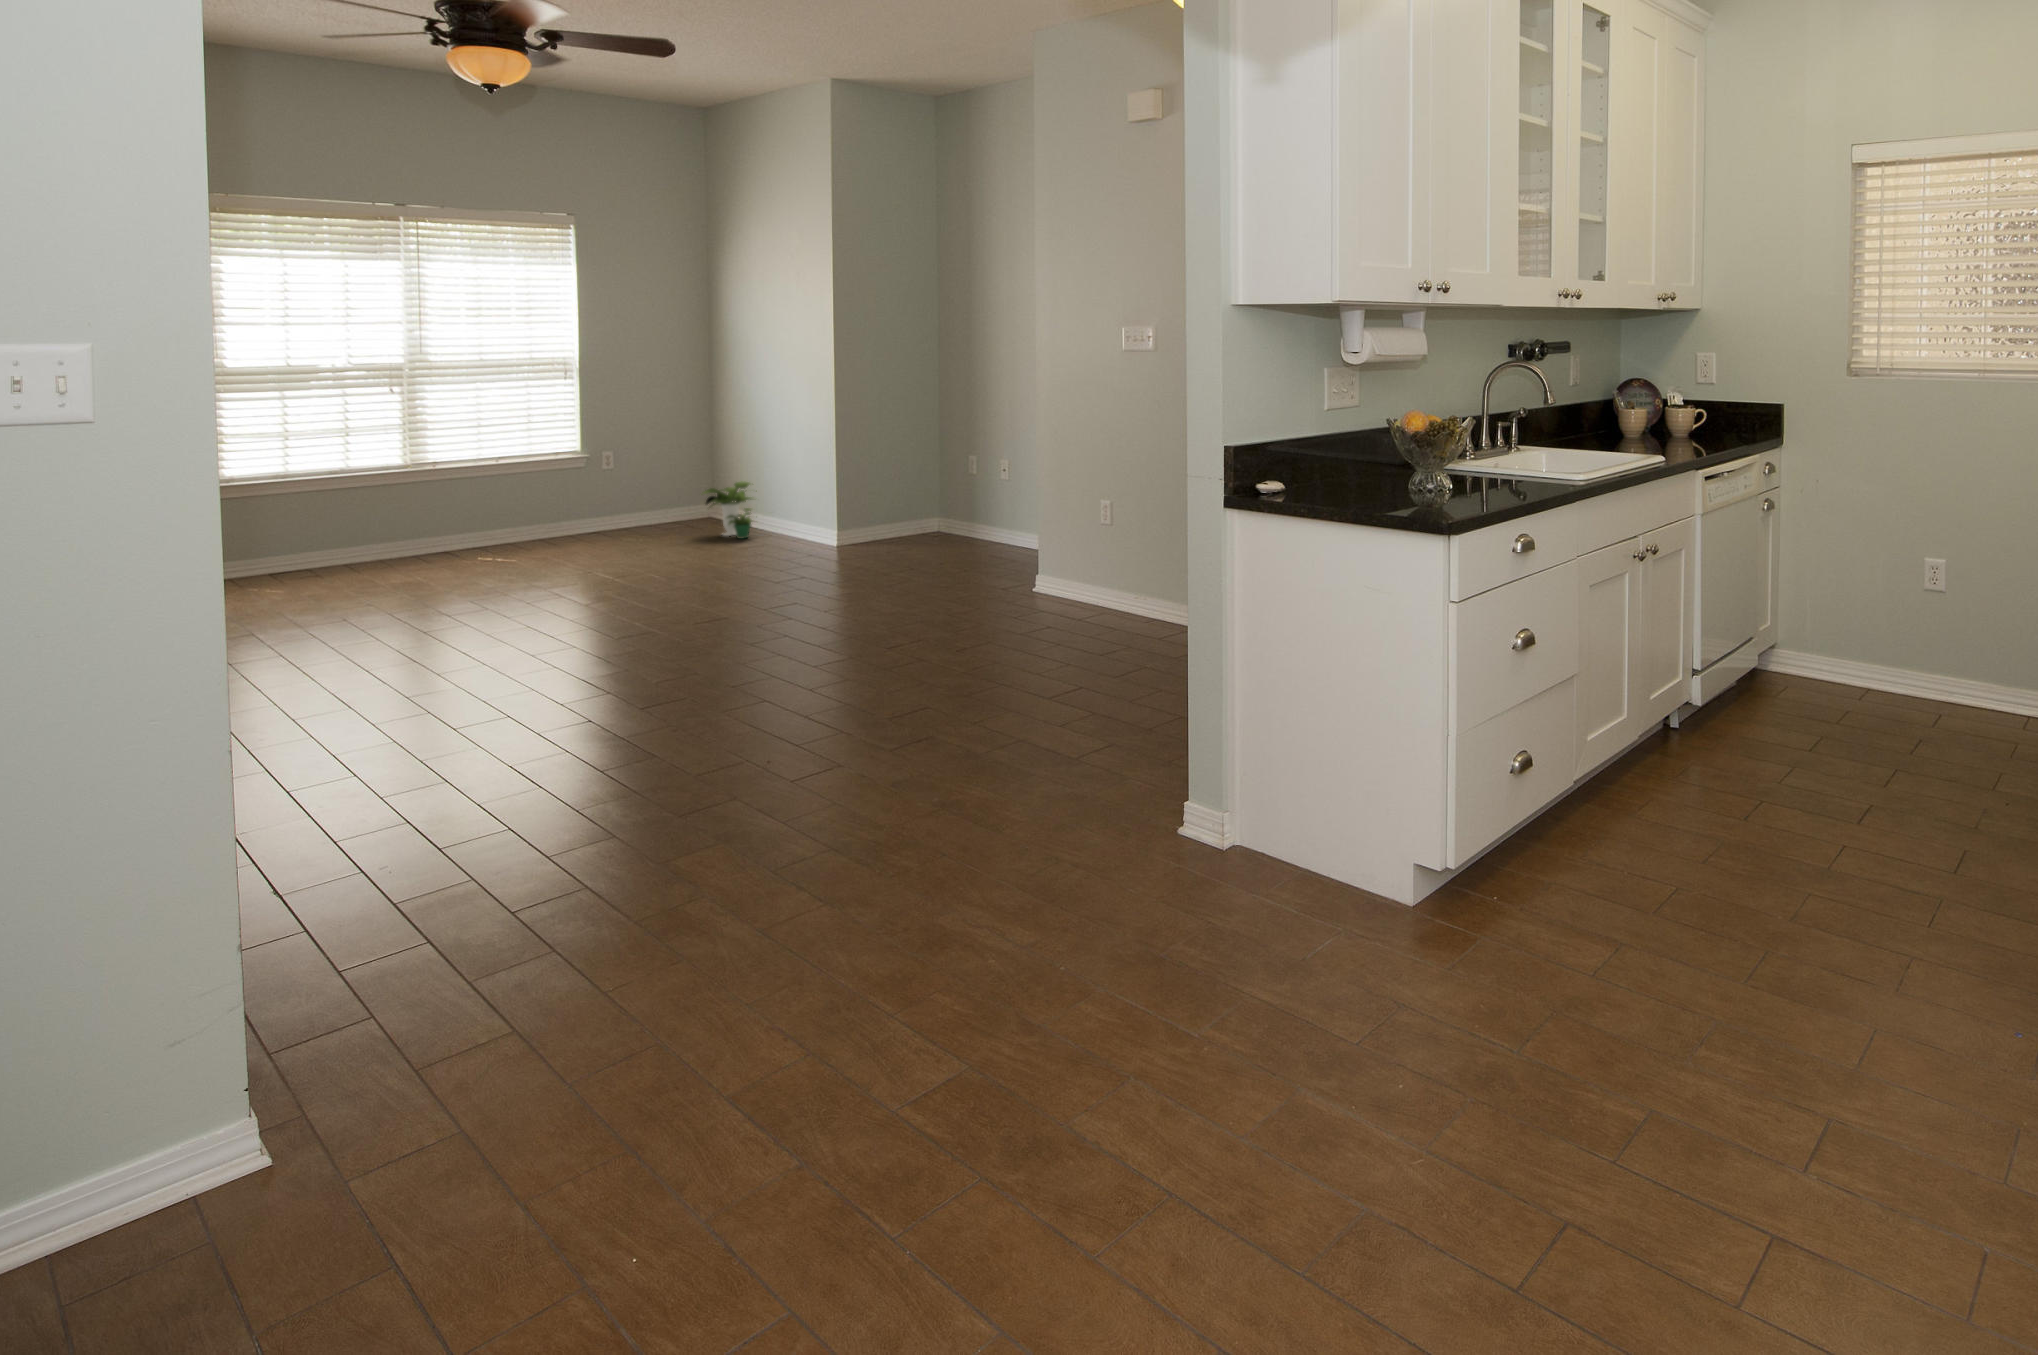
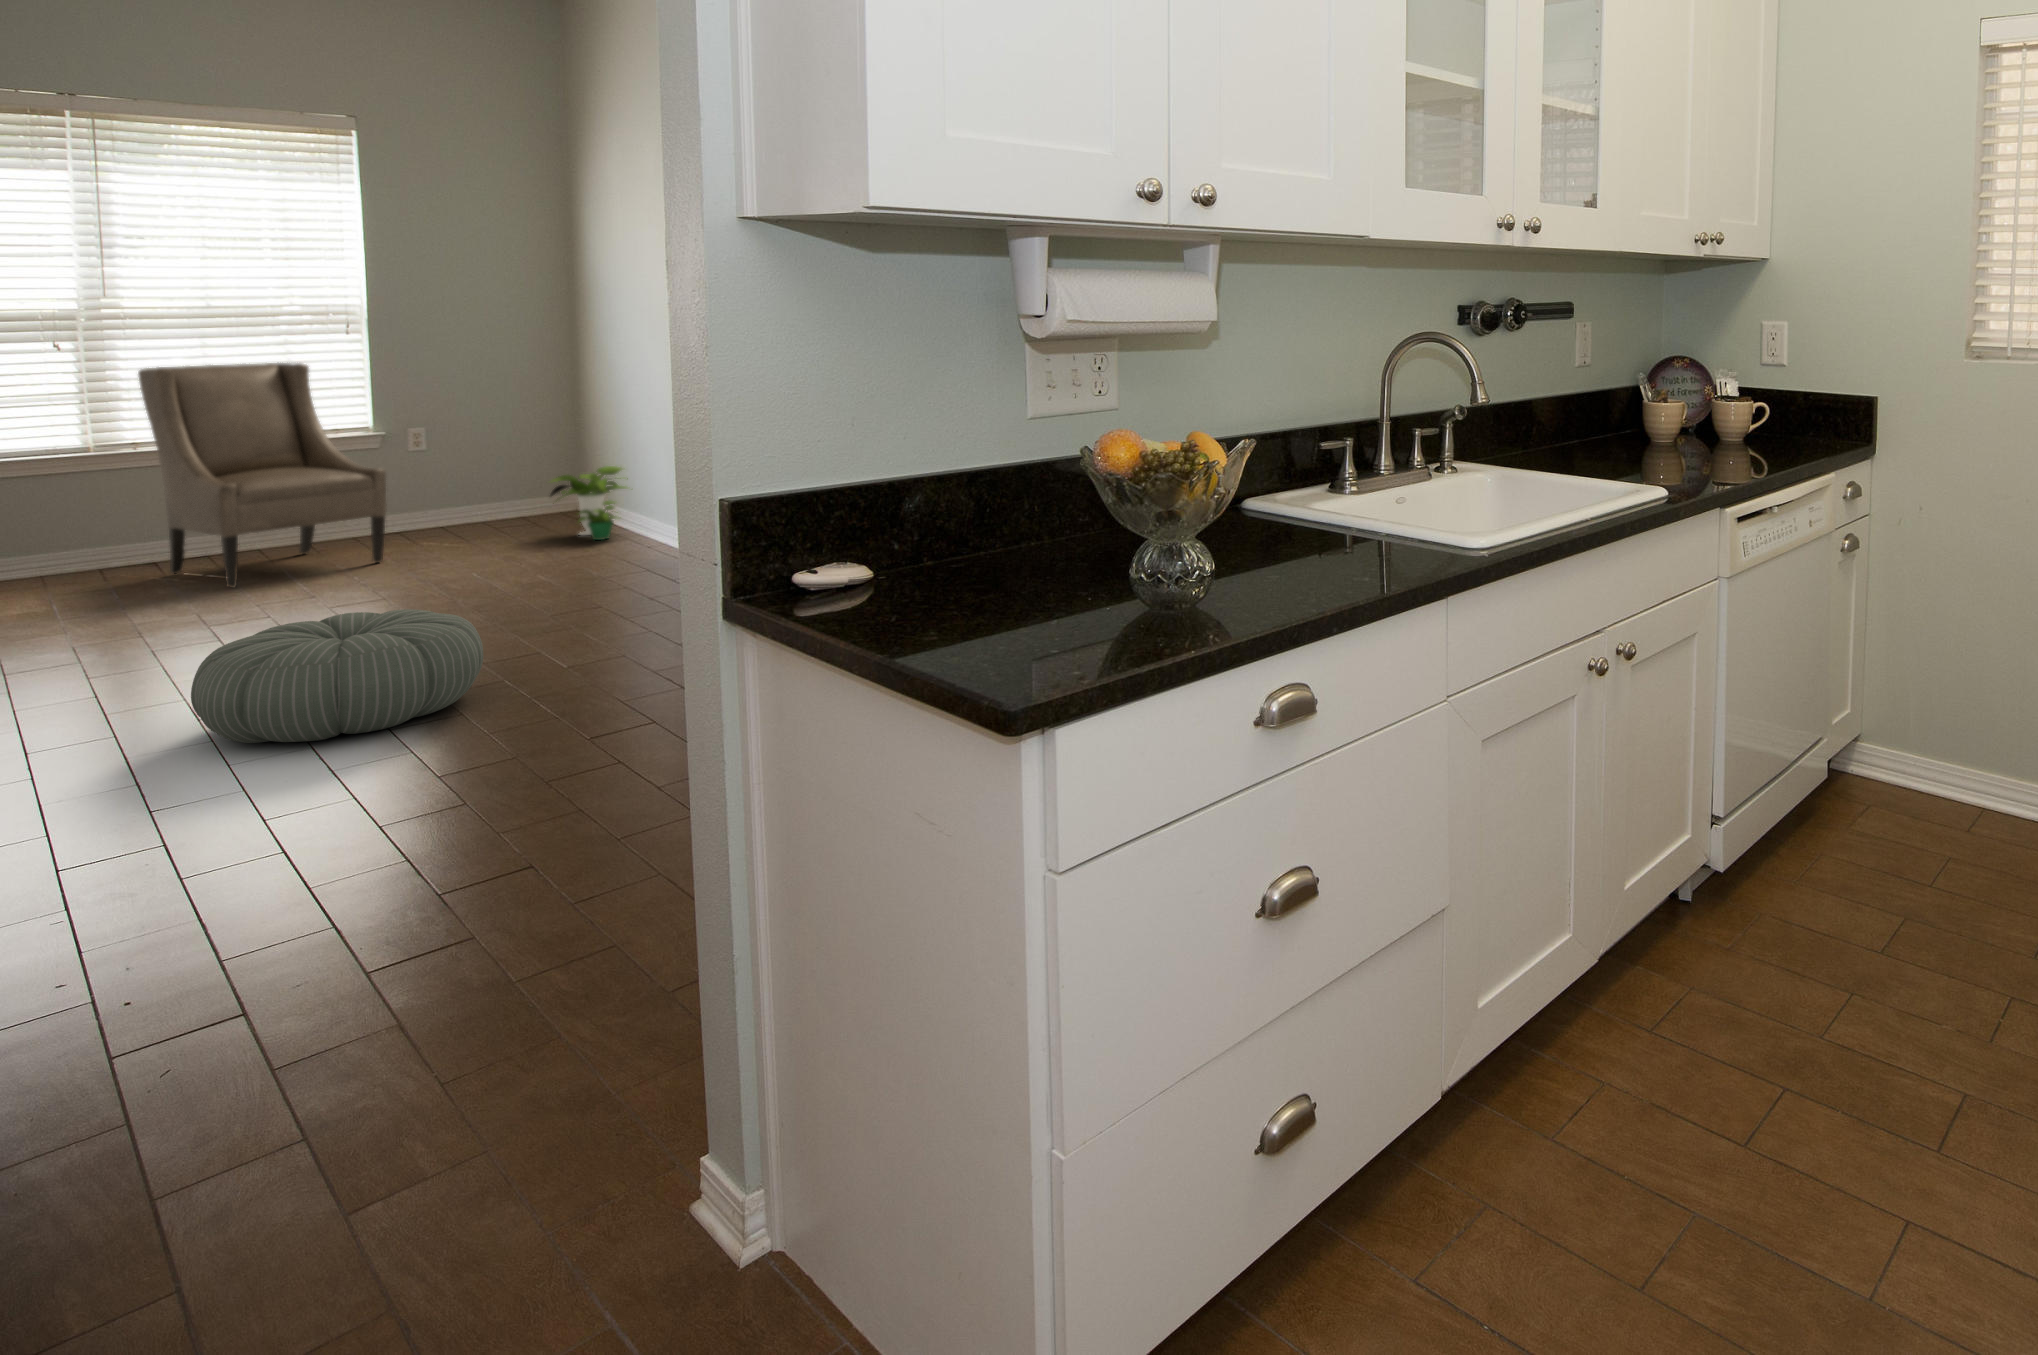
armchair: none [445,403,608,568] -> present [138,363,387,588]
pouf: none [631,568,790,650] -> present [191,609,483,743]

